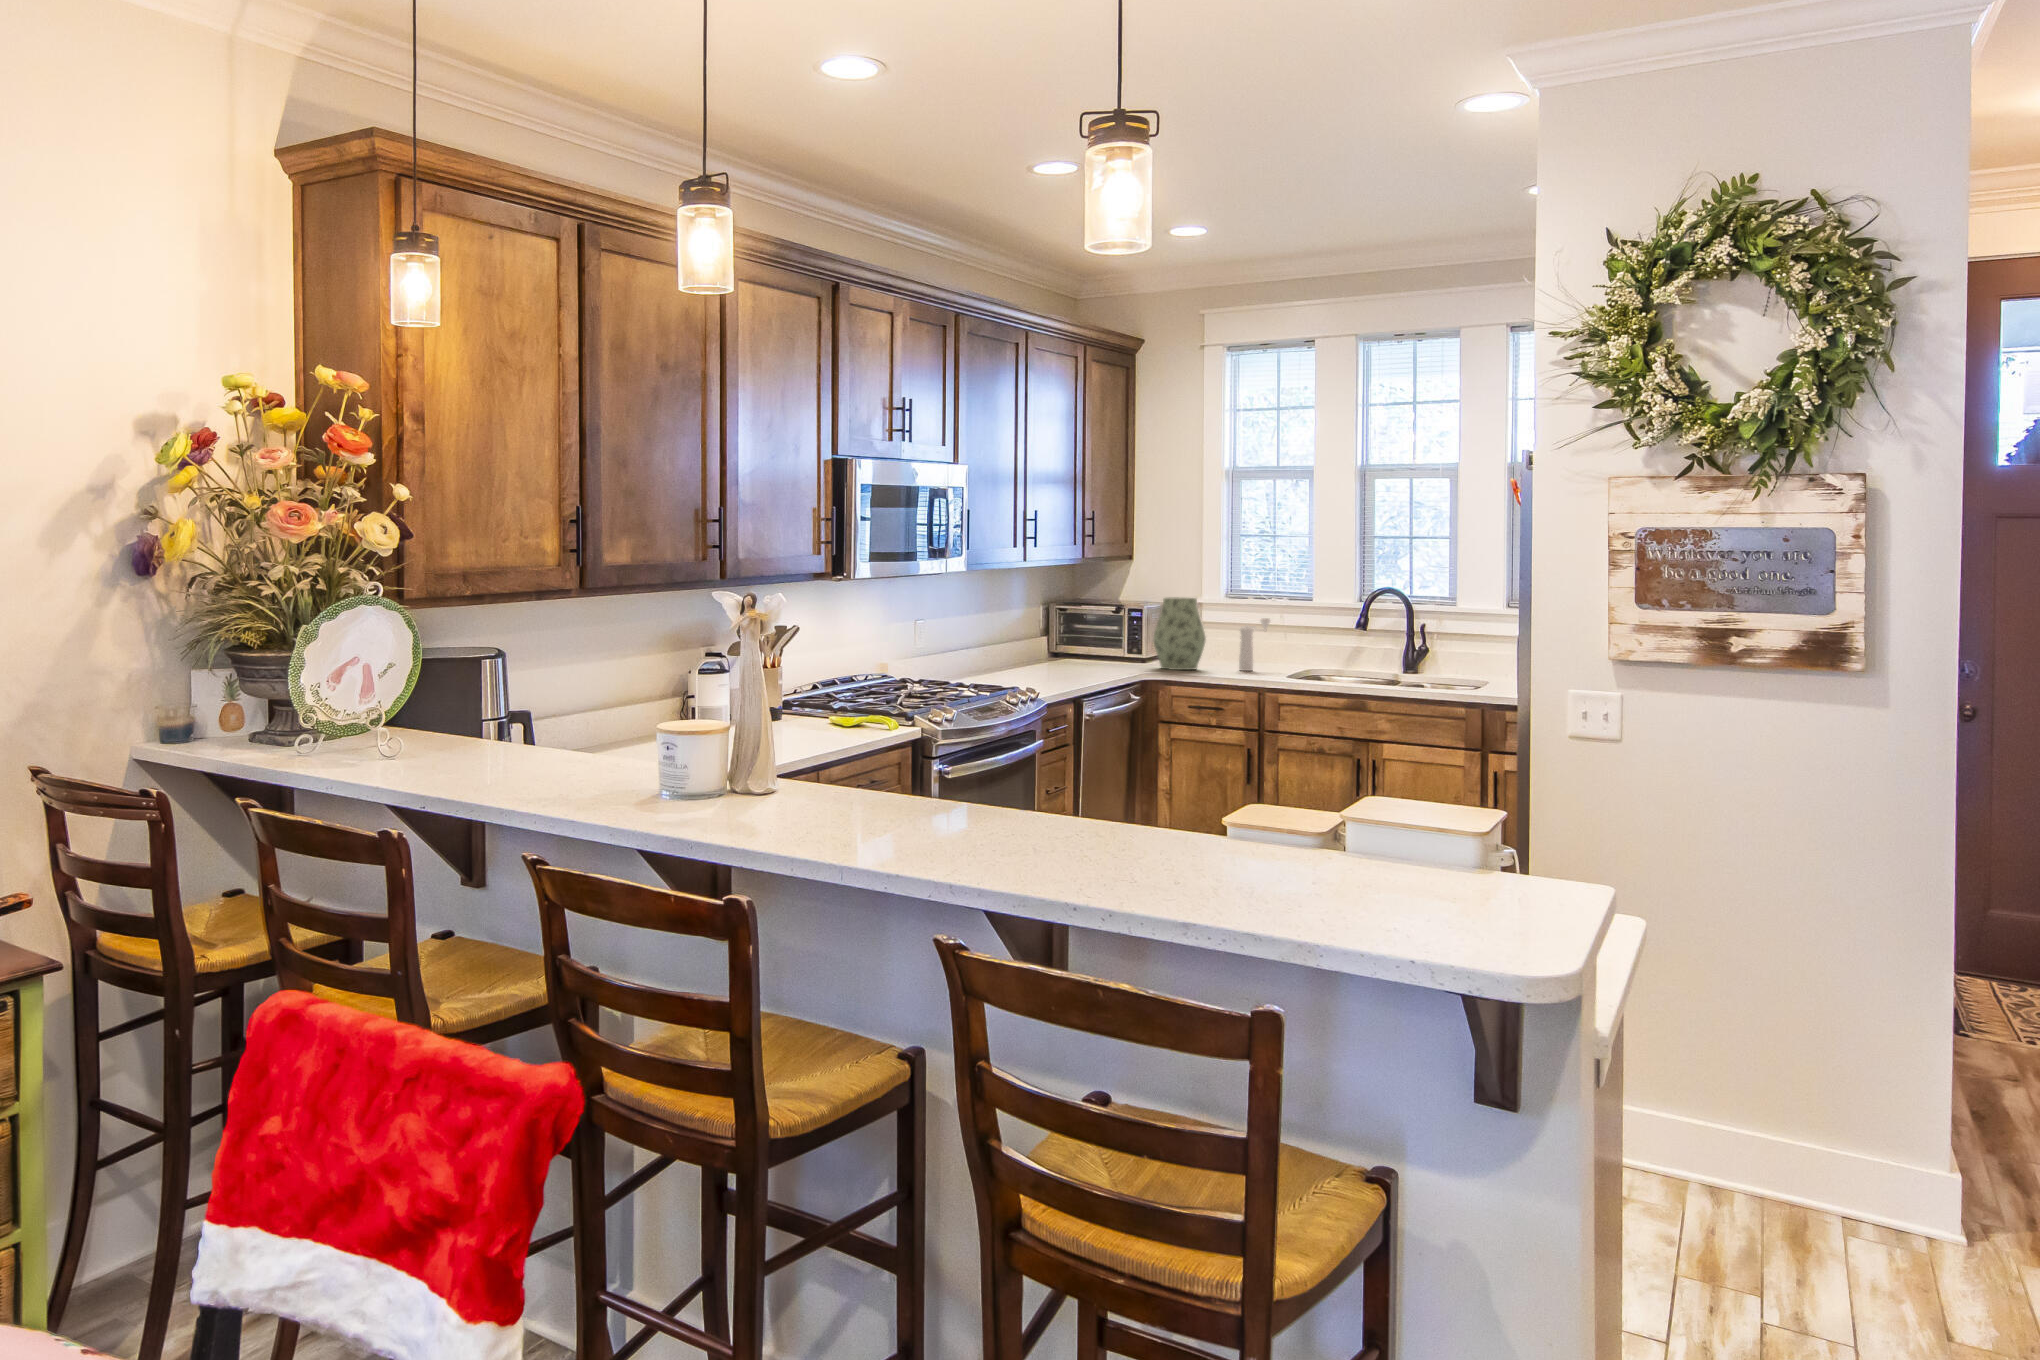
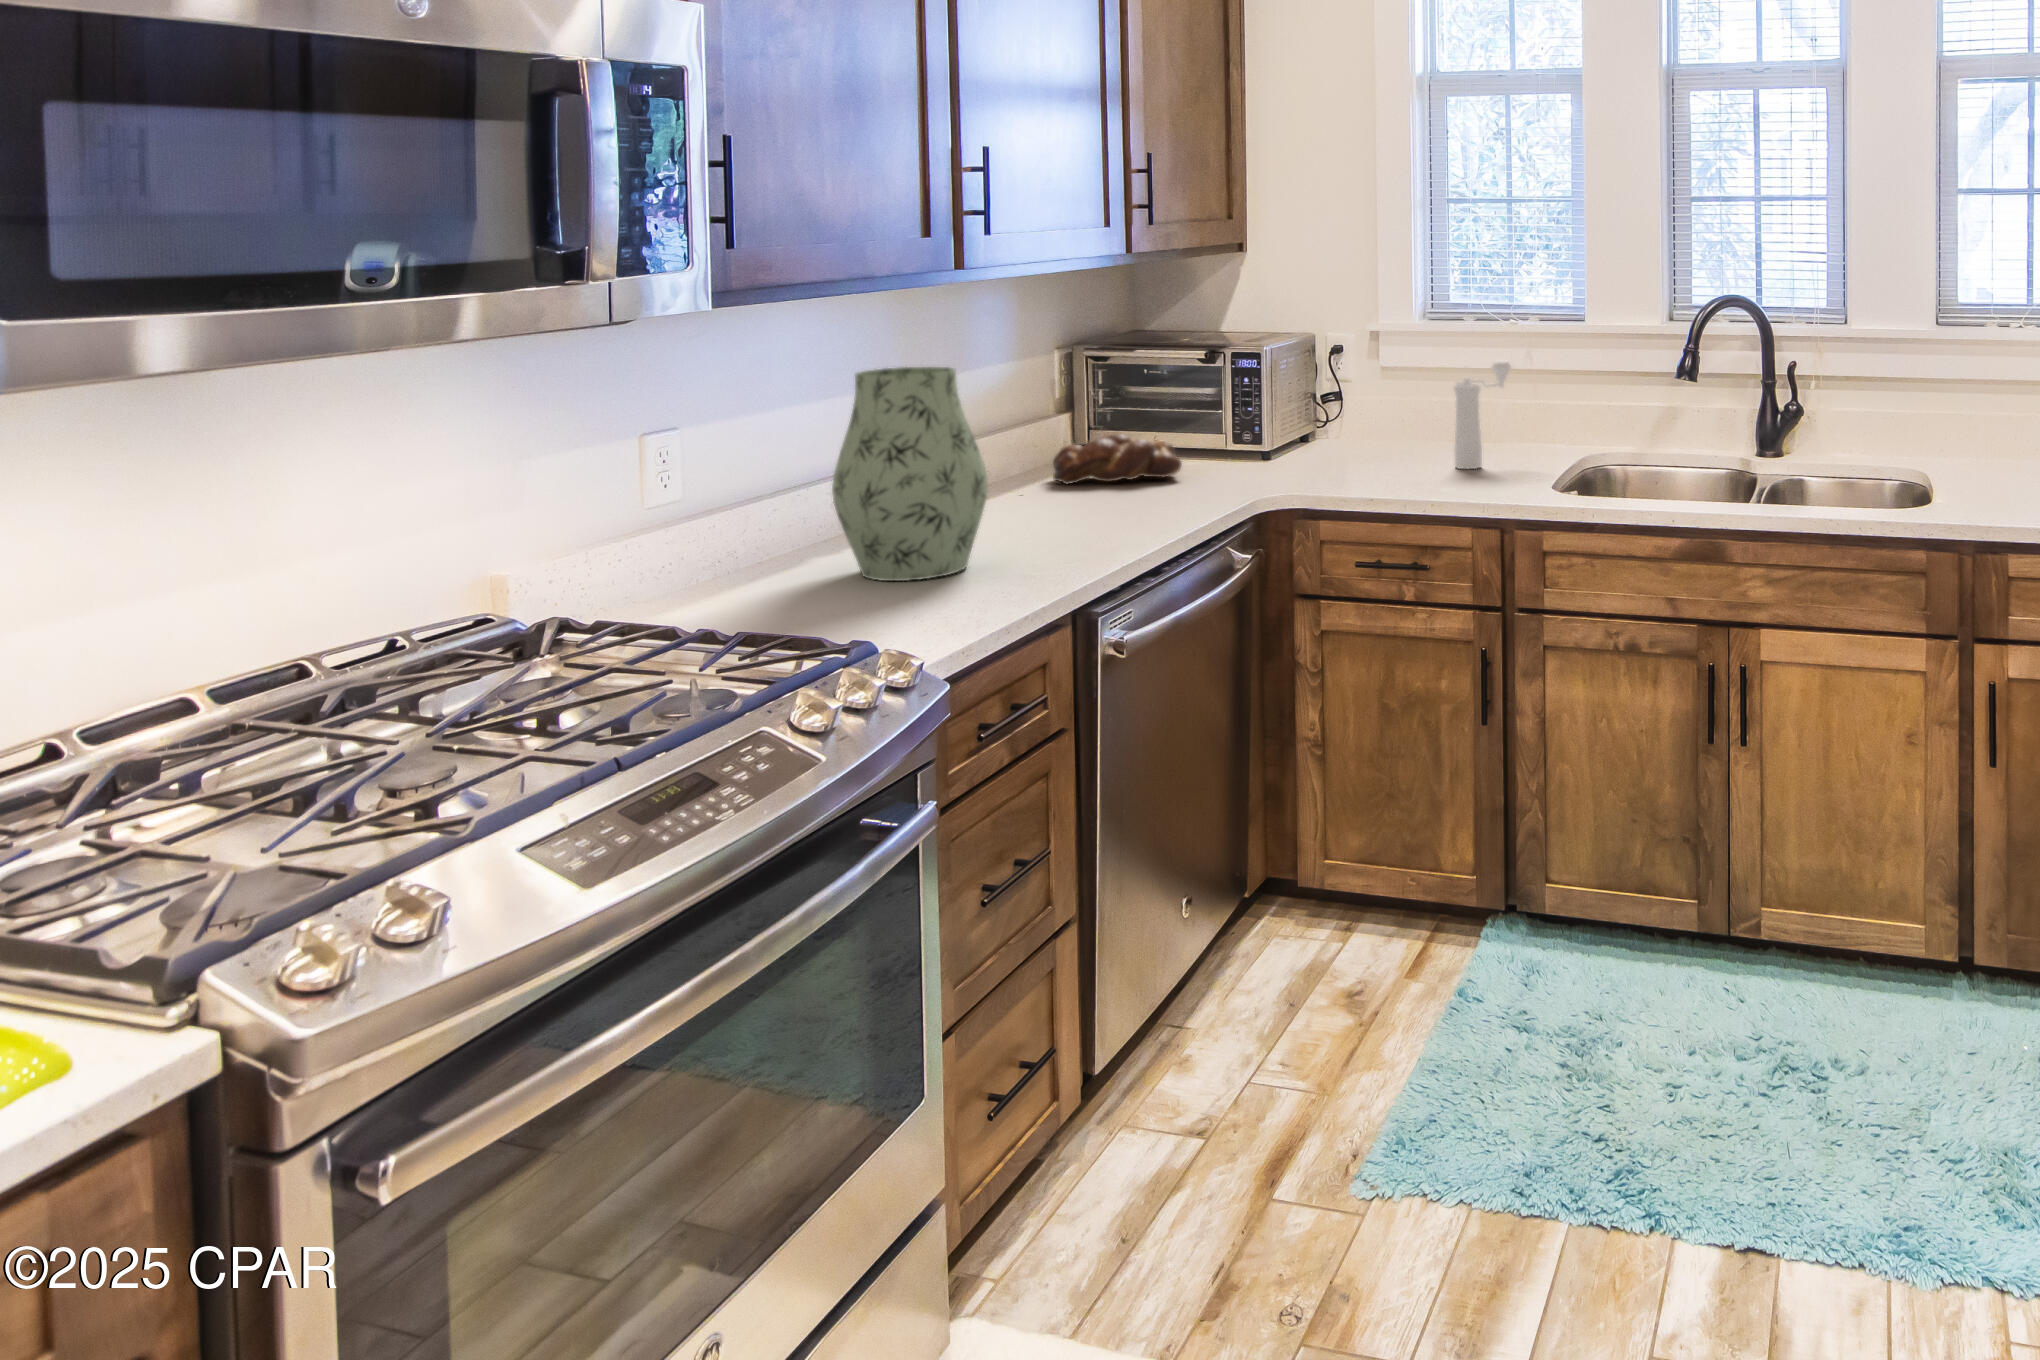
vase: present [1153,597,1206,670] -> present [832,367,988,581]
bread loaf: none [1043,644,1104,666] -> present [1053,434,1182,484]

